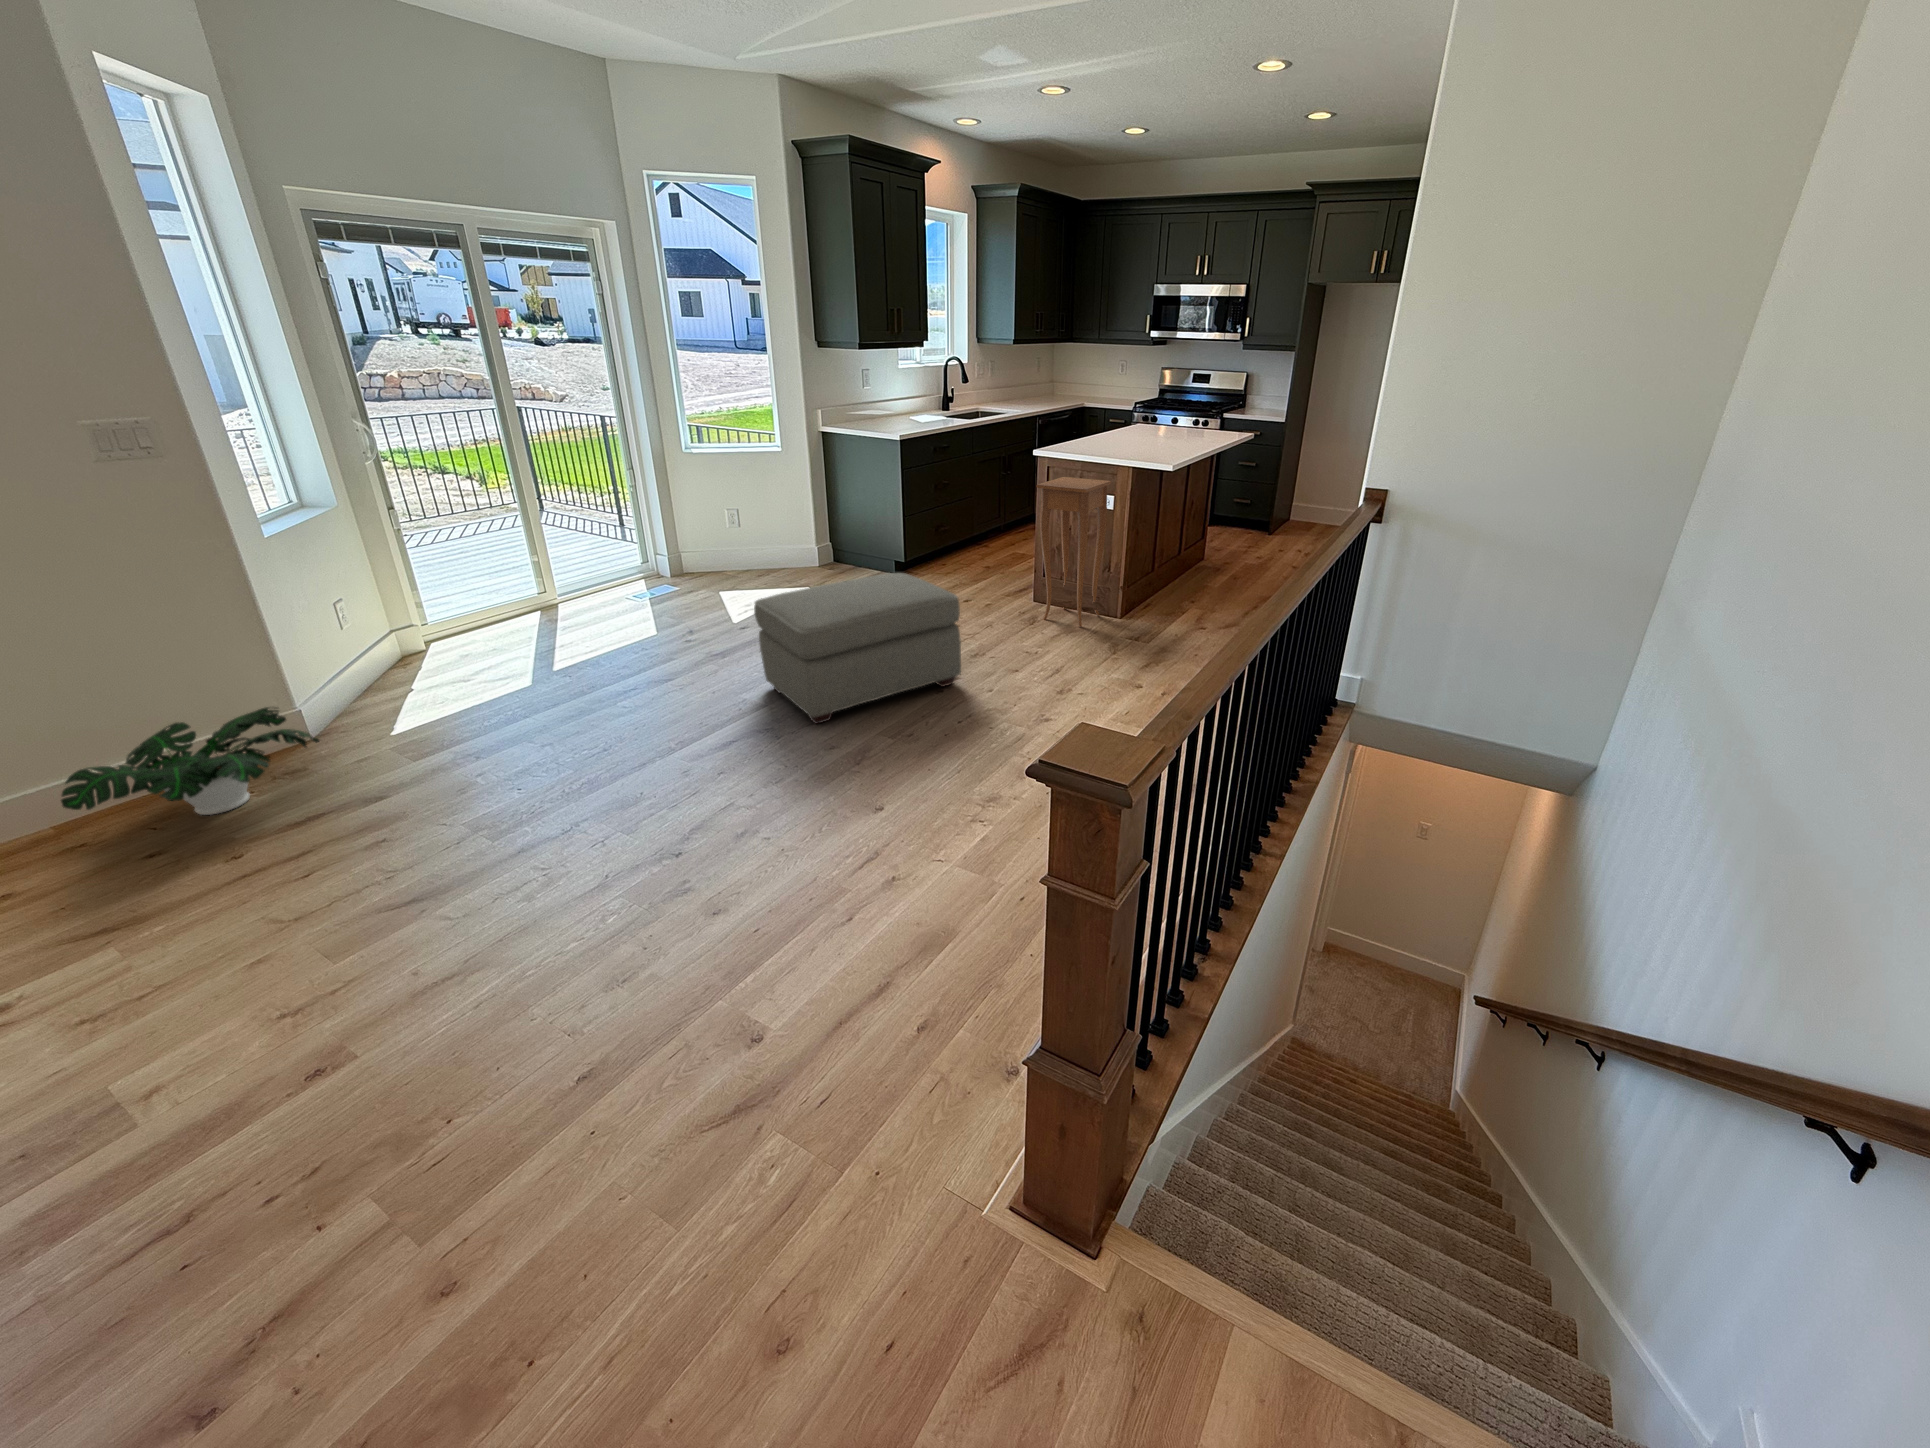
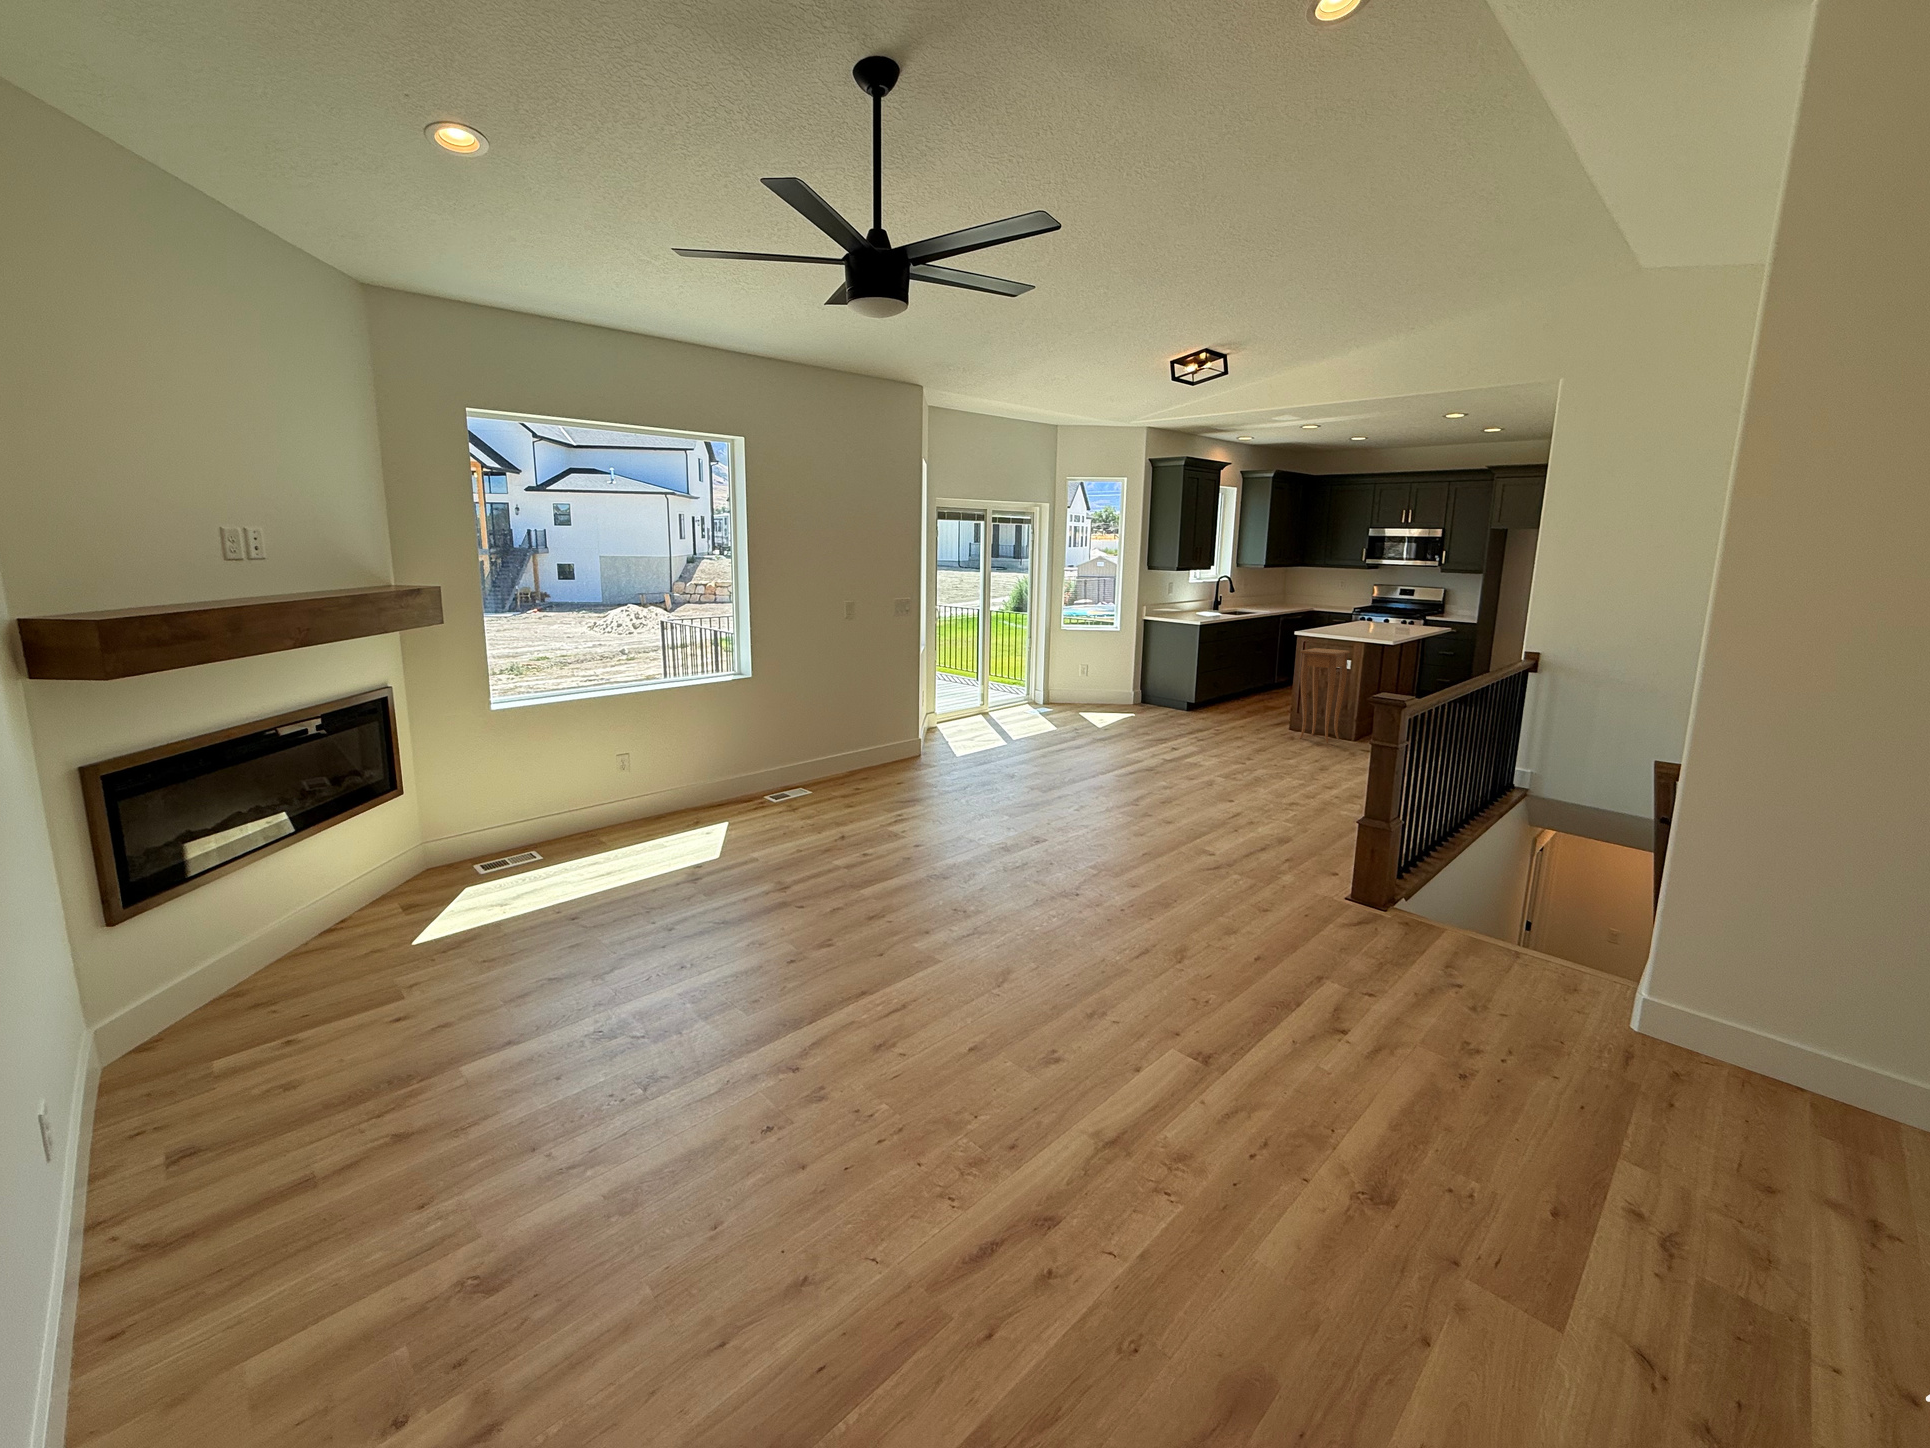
ottoman: present [754,573,961,724] -> none [1139,696,1262,770]
potted plant: present [61,707,320,815] -> none [873,730,953,775]

